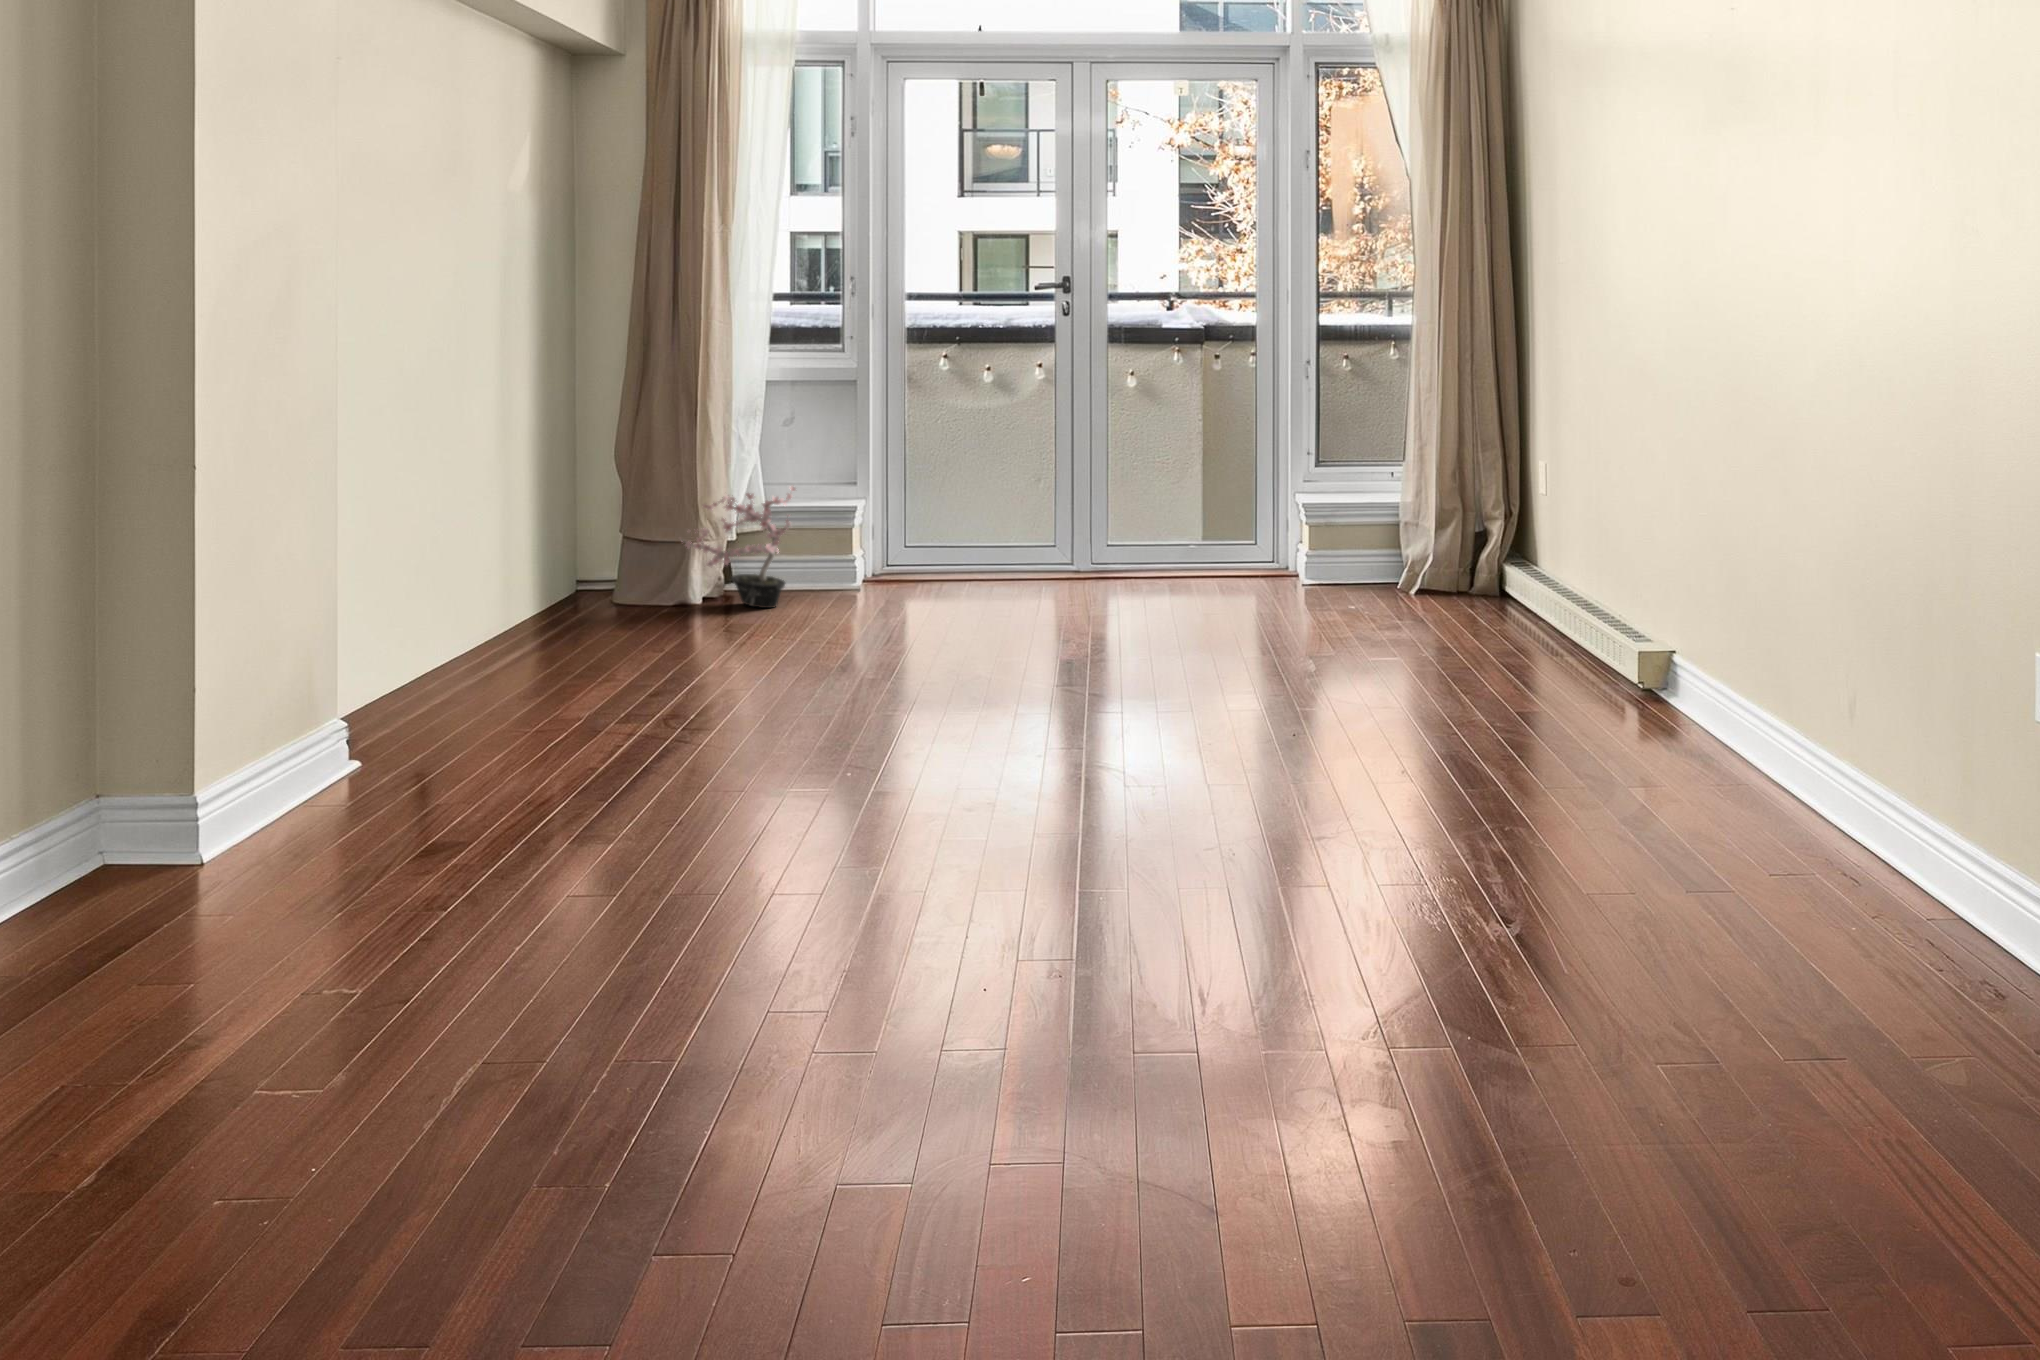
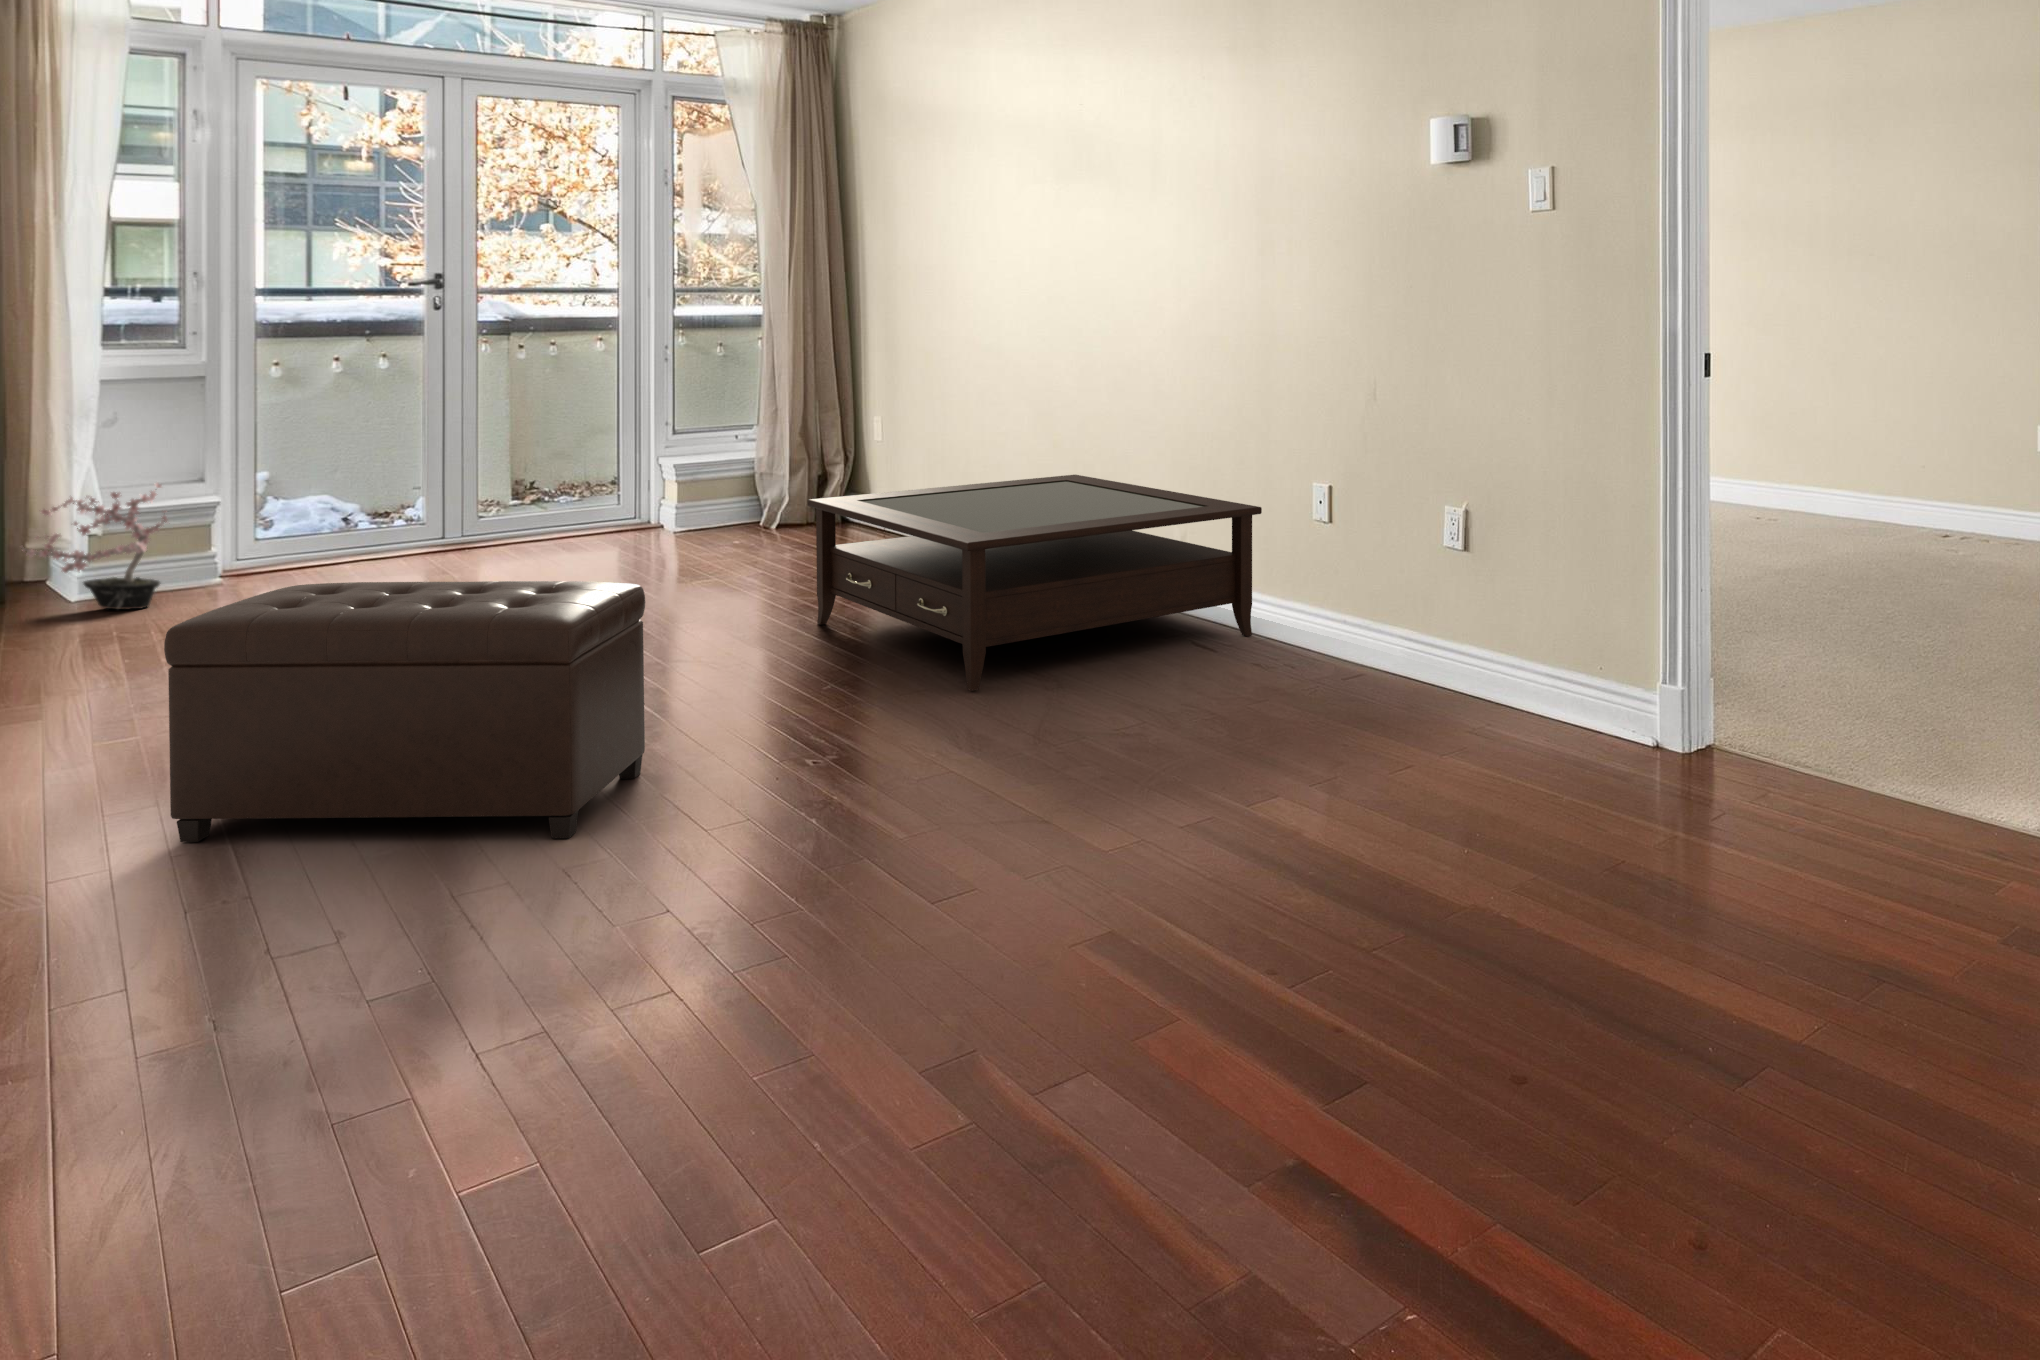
coffee table: none [1304,580,1988,932] -> present [808,475,1262,691]
ottoman: none [379,643,861,1062] -> present [164,581,645,842]

